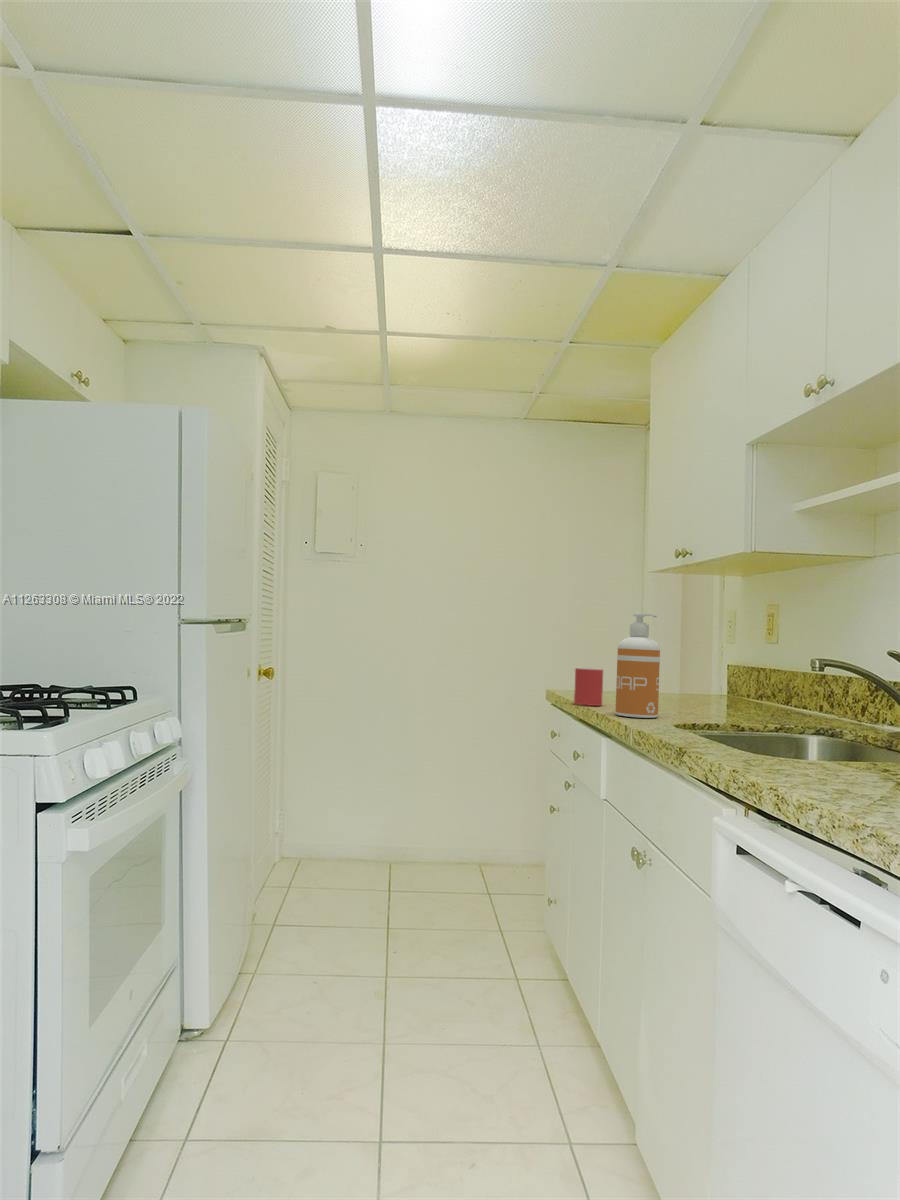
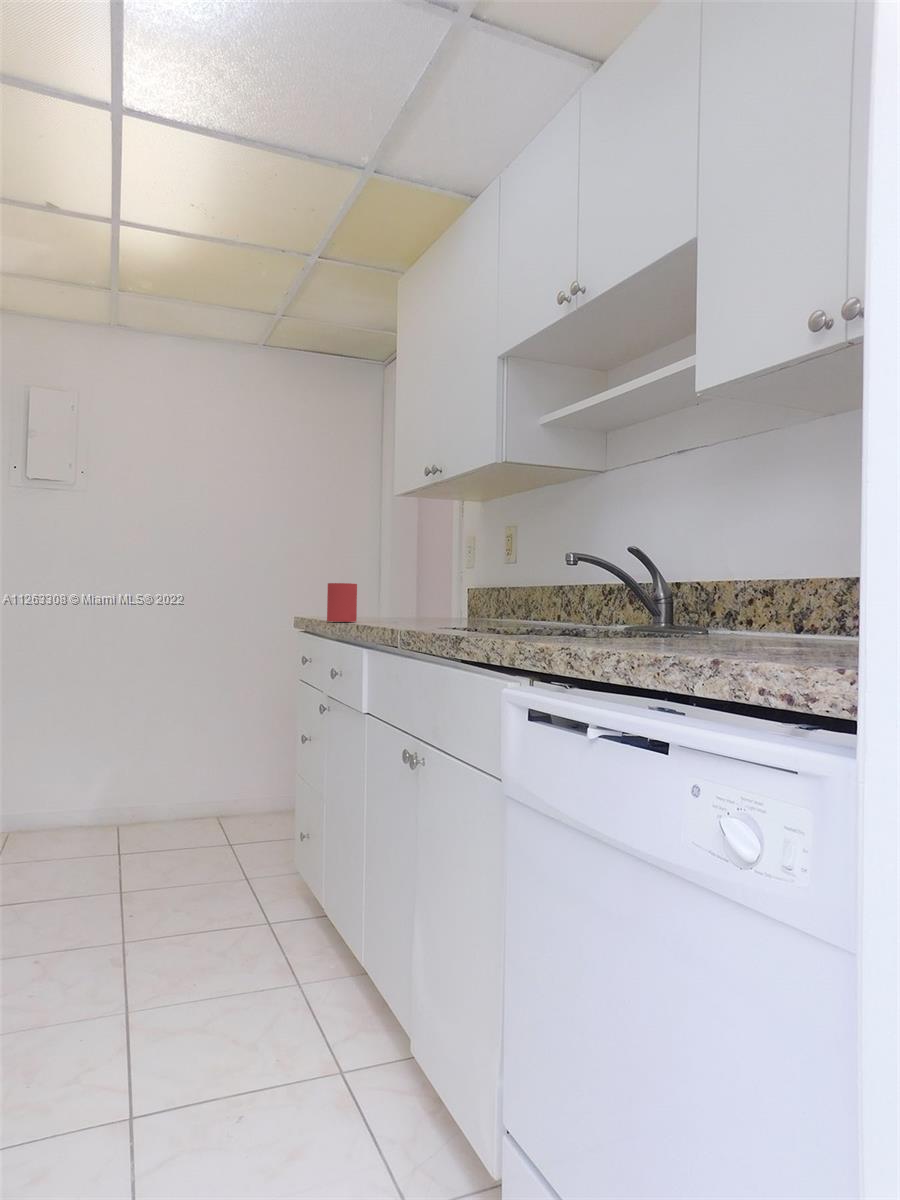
soap dispenser: present [615,613,660,718] -> none [375,518,419,625]

